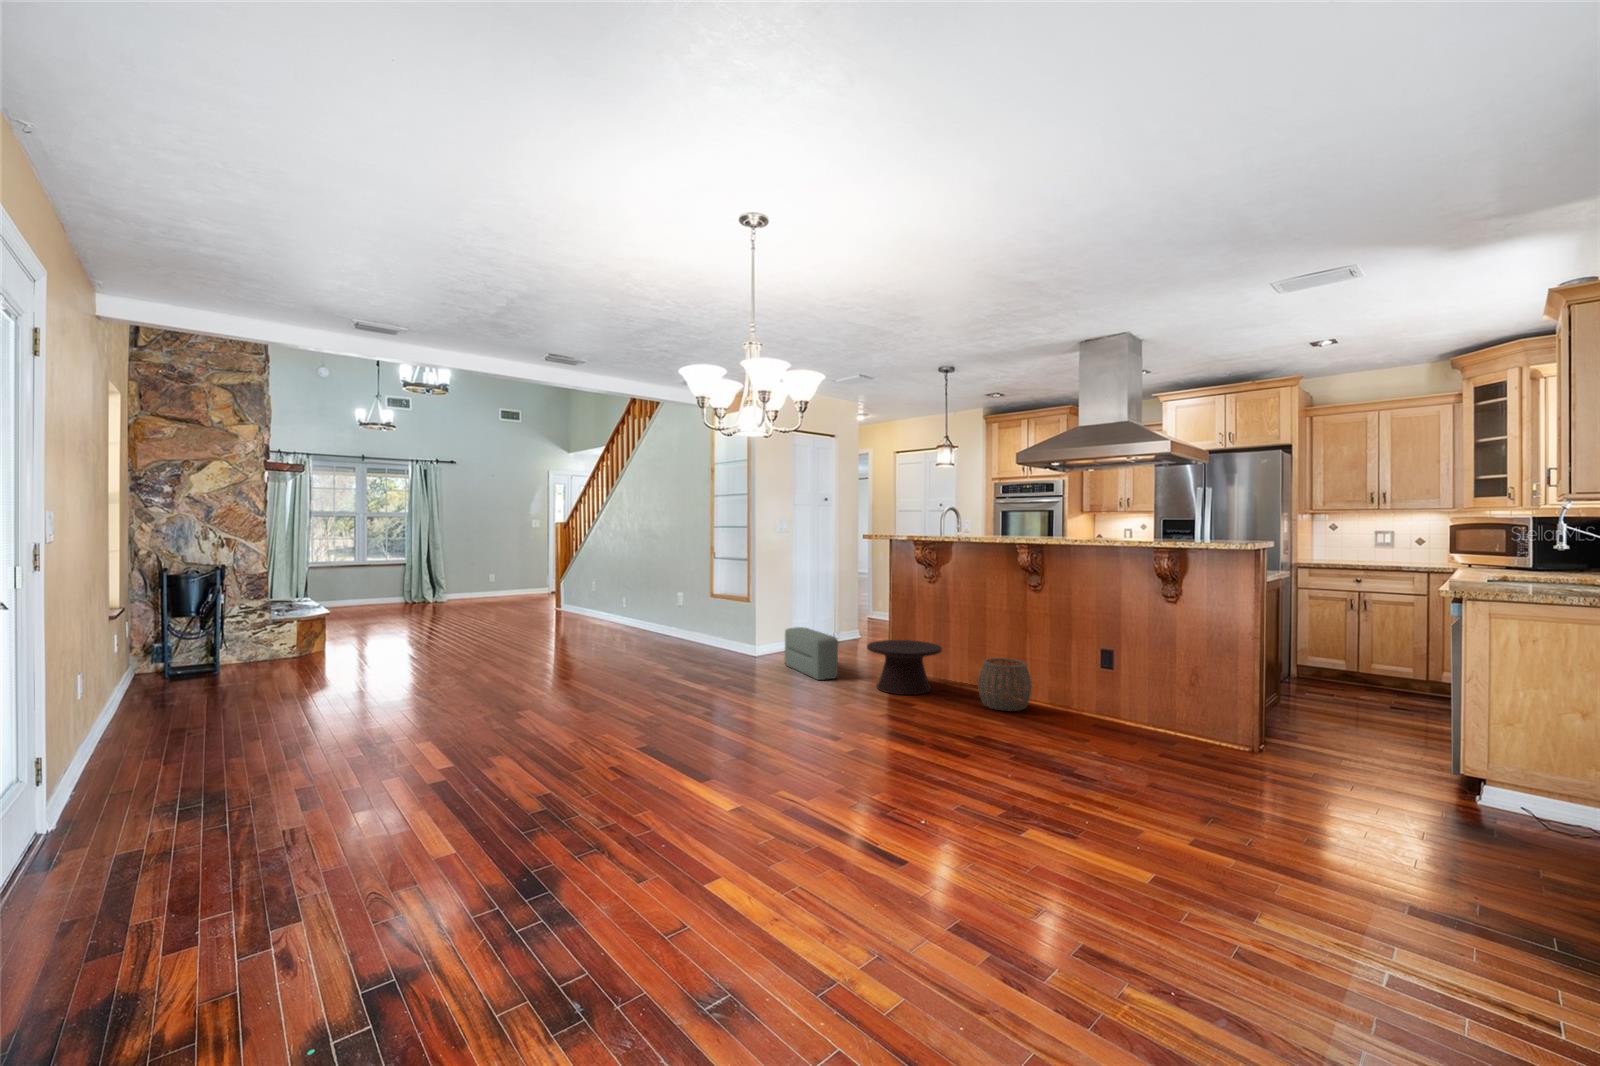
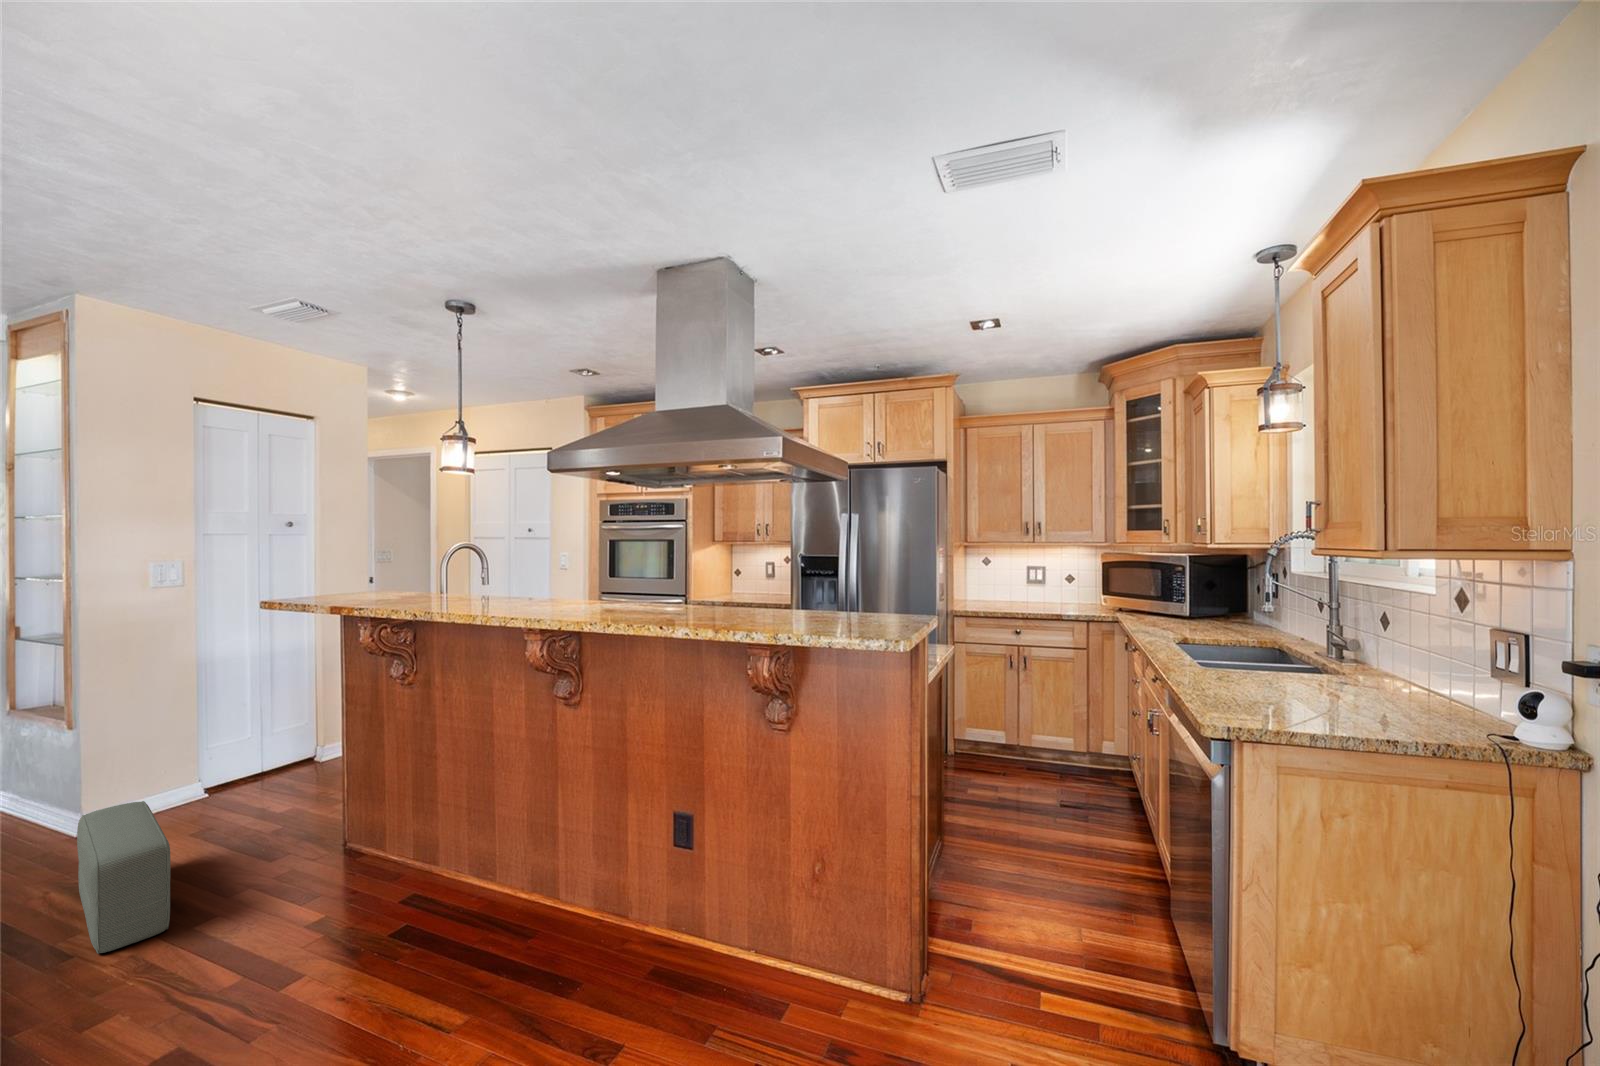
side table: present [867,640,942,695] -> none [201,819,401,982]
woven basket: present [978,658,1032,711] -> none [438,862,559,1004]

